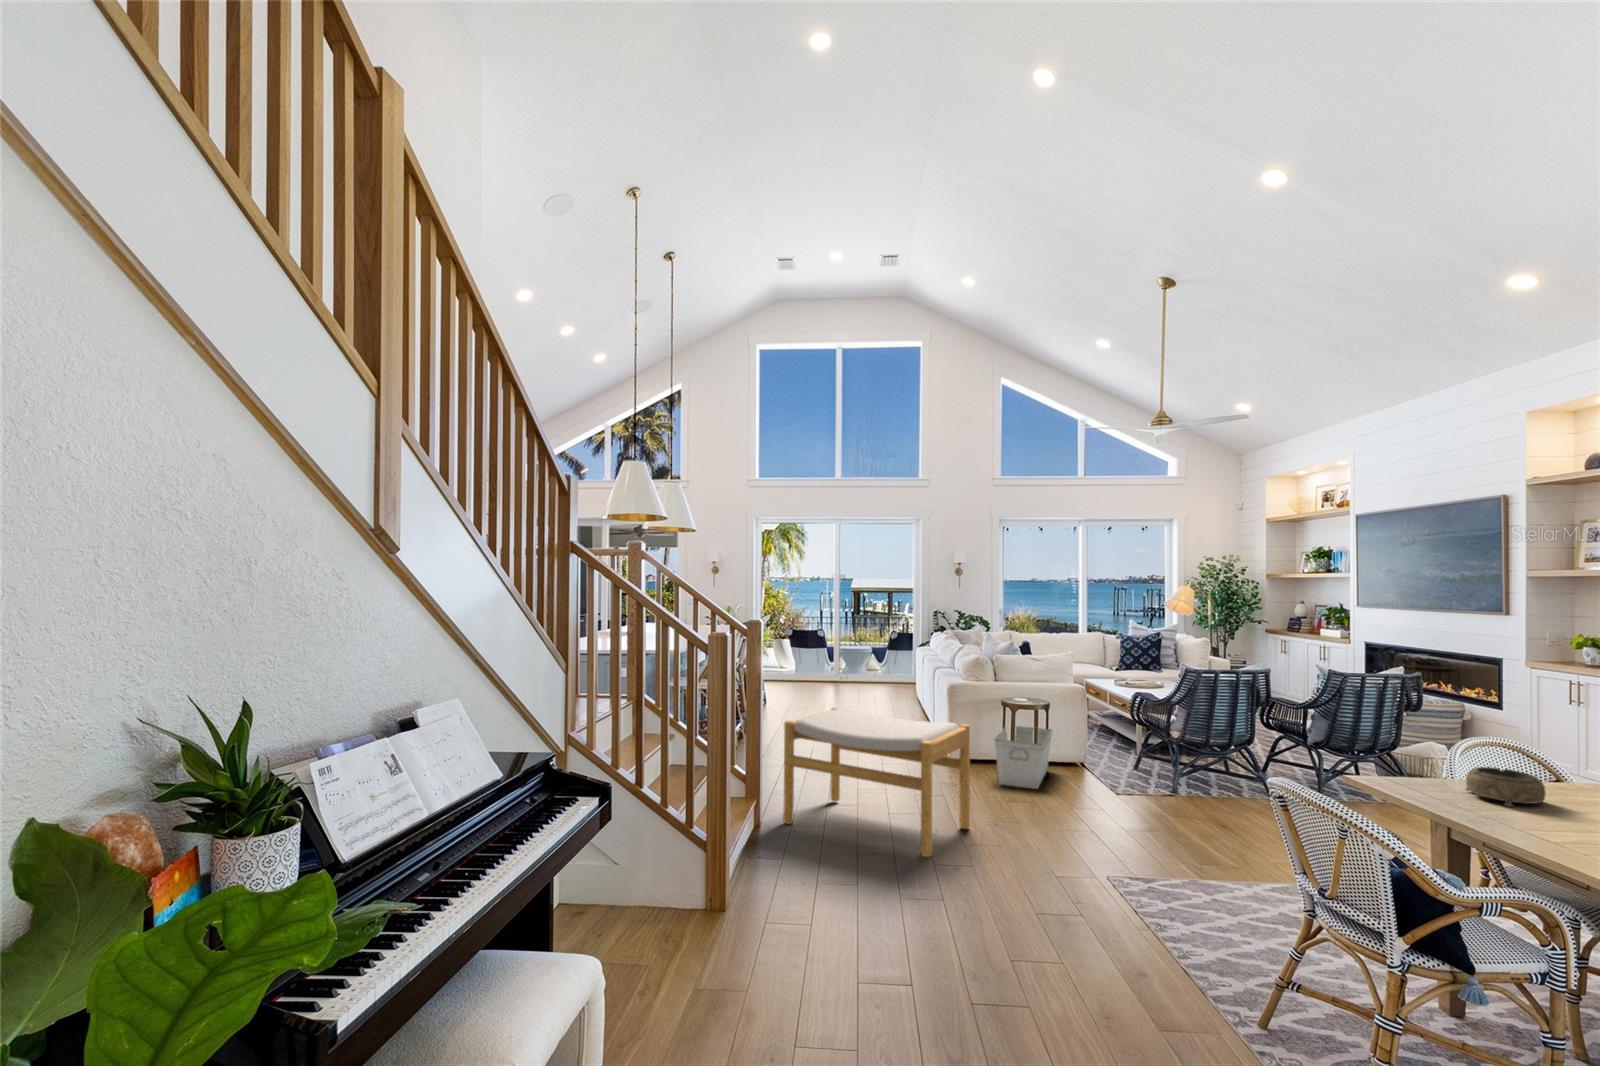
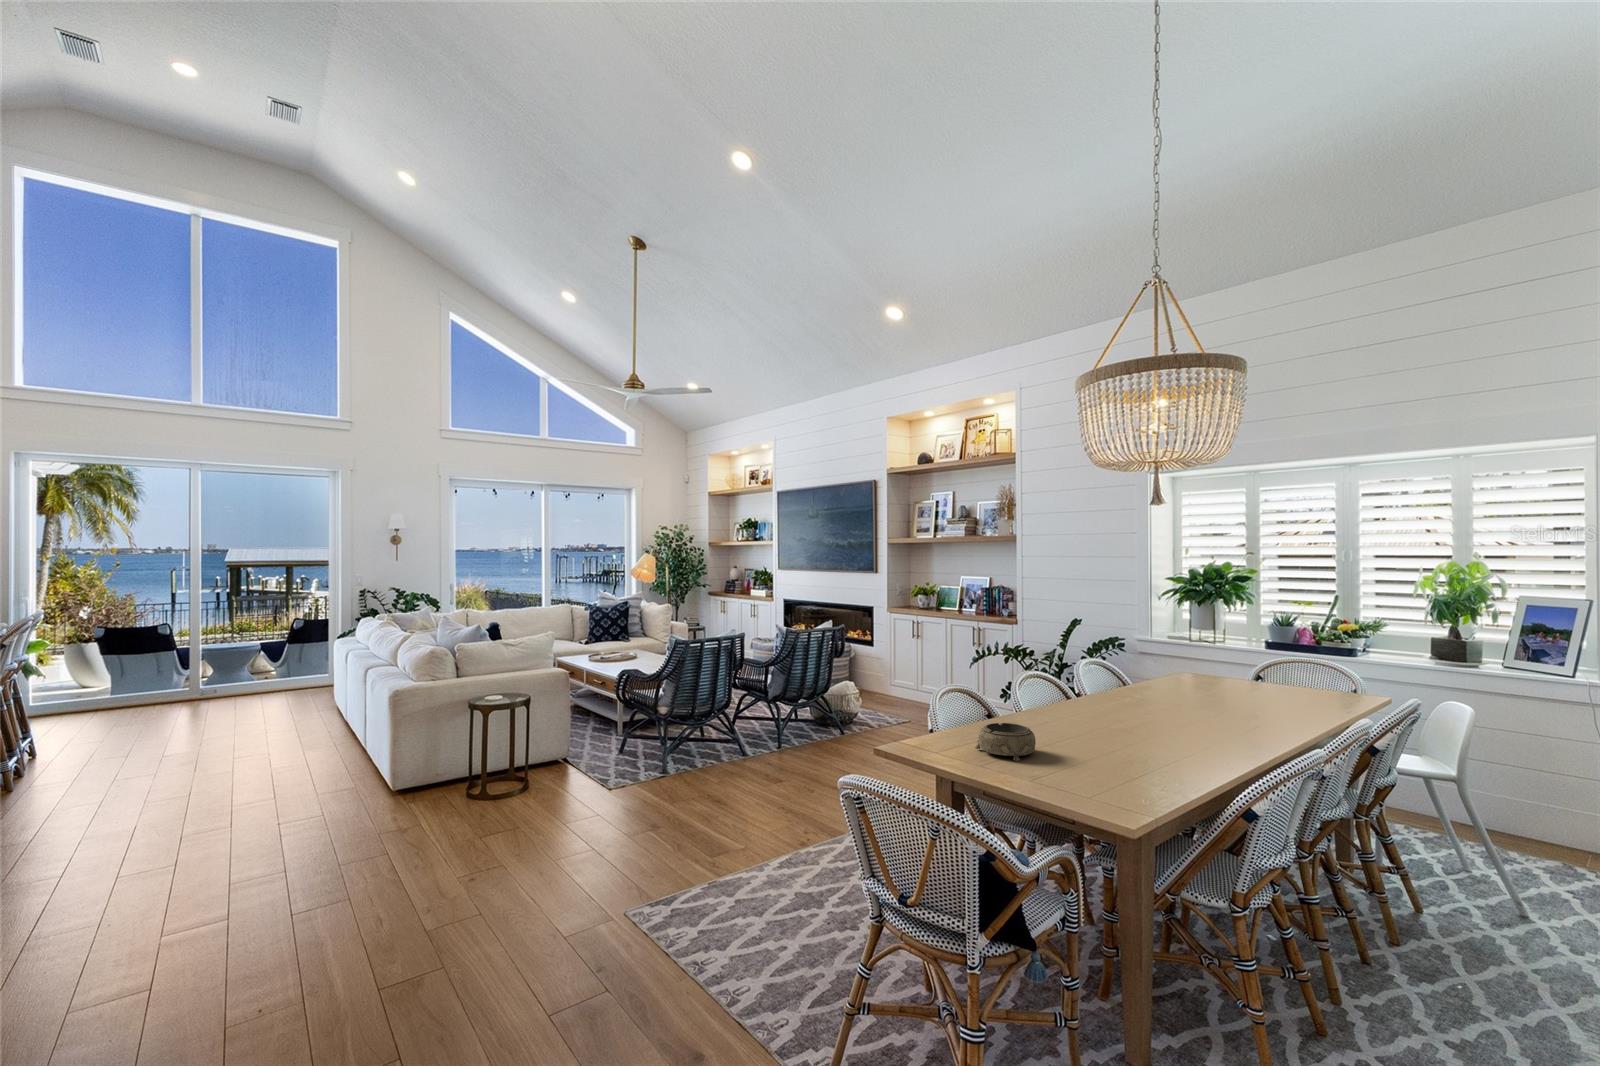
footstool: present [783,707,970,857] -> none [102,751,440,977]
storage bin: present [994,726,1052,789] -> none [462,727,532,808]

